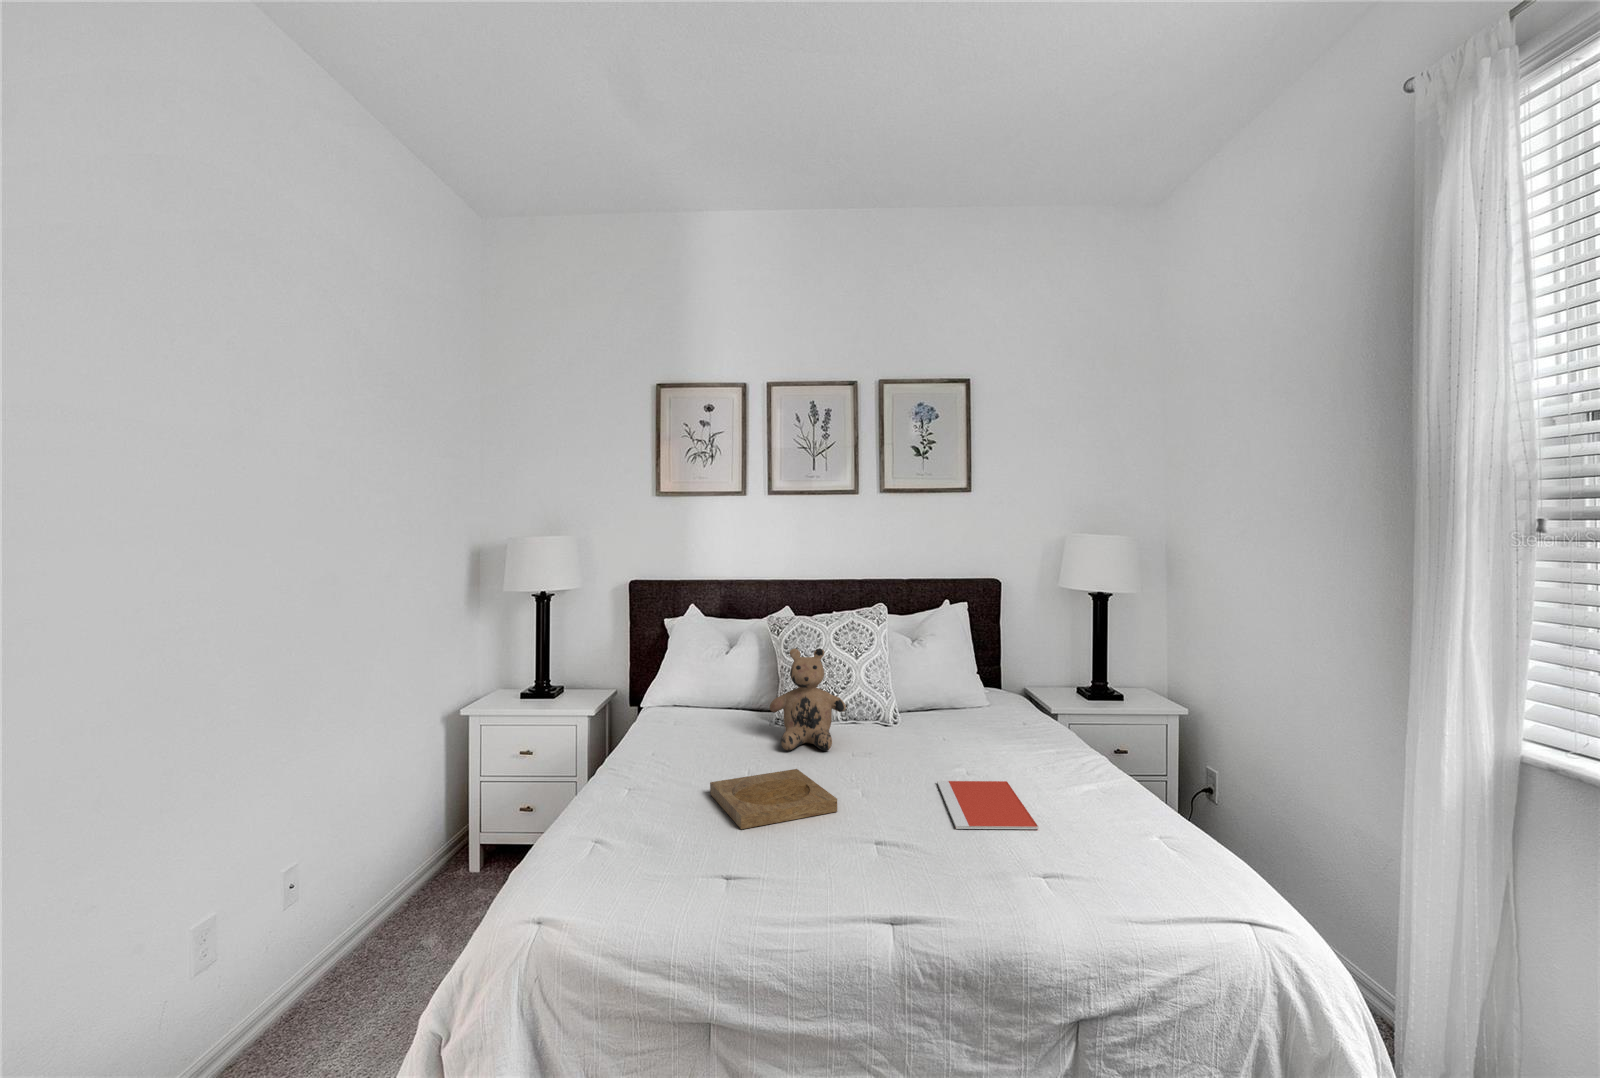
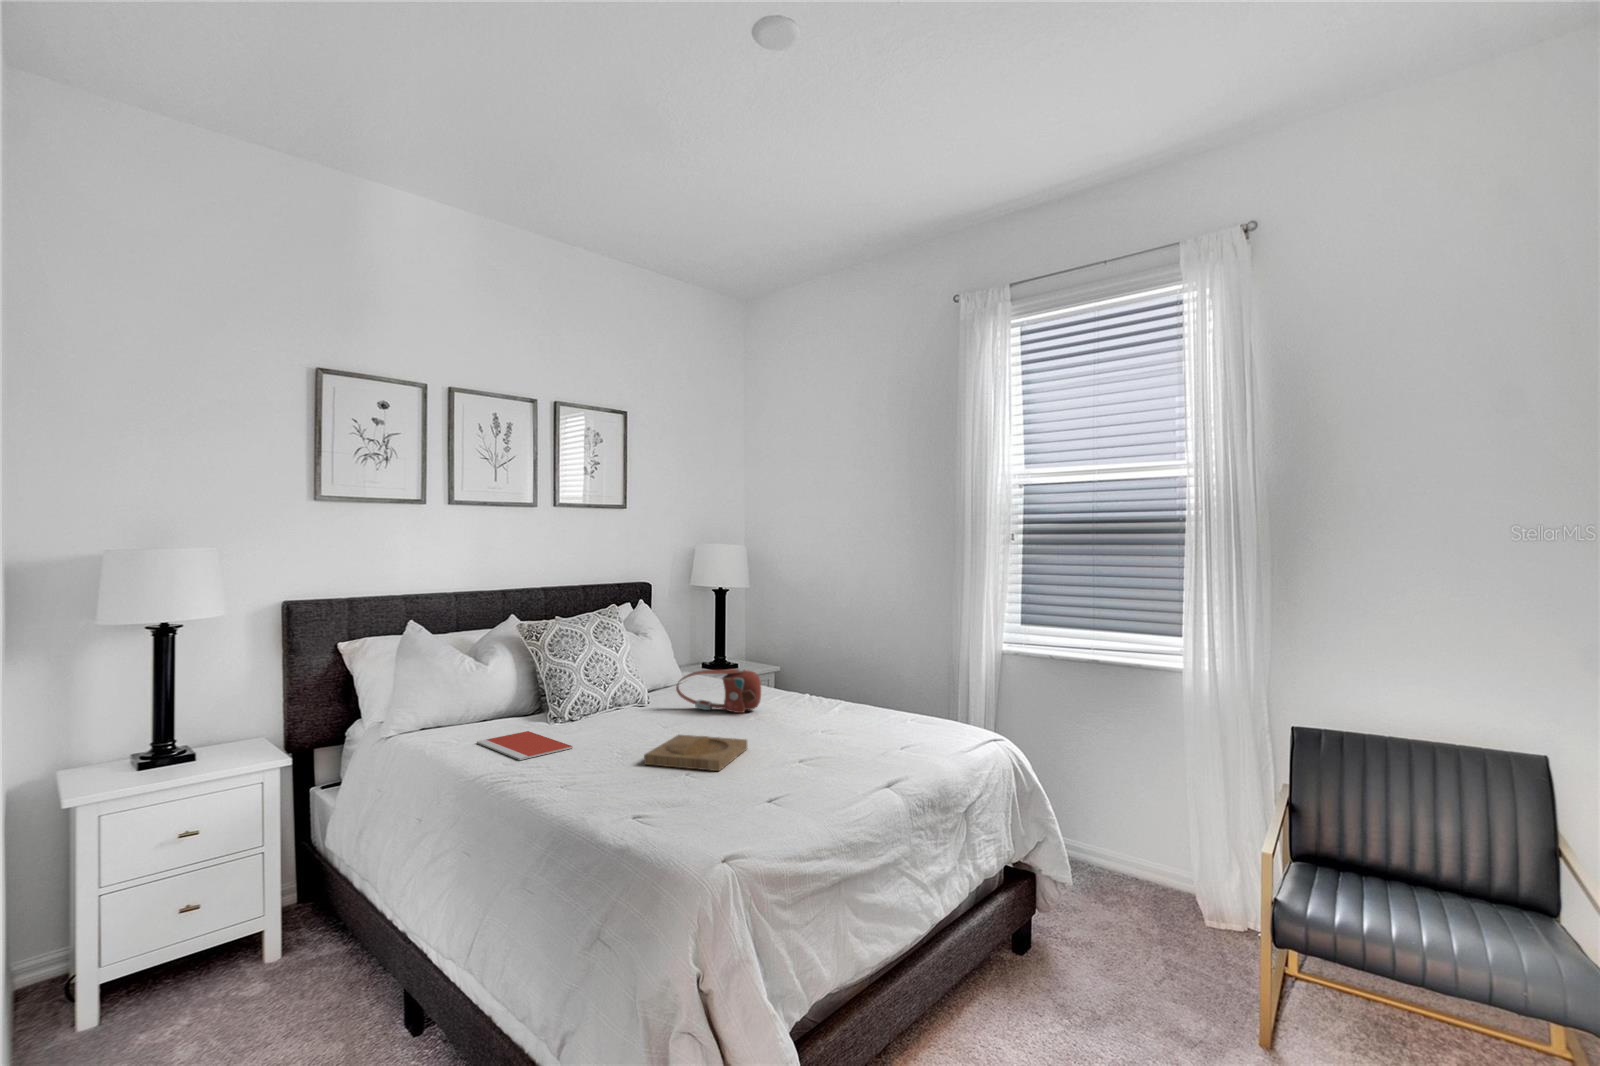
teddy bear: present [770,648,846,750] -> none [589,643,657,732]
handbag: none [896,695,983,761] -> present [676,669,761,713]
notebook: present [937,781,1039,829] -> present [477,731,573,760]

